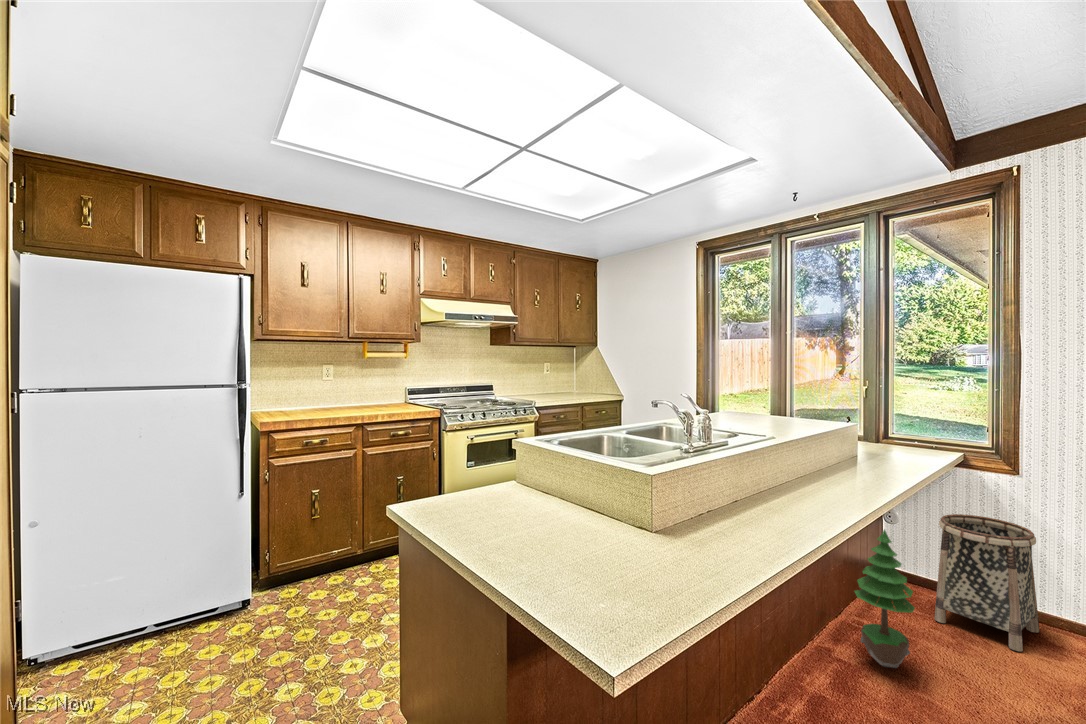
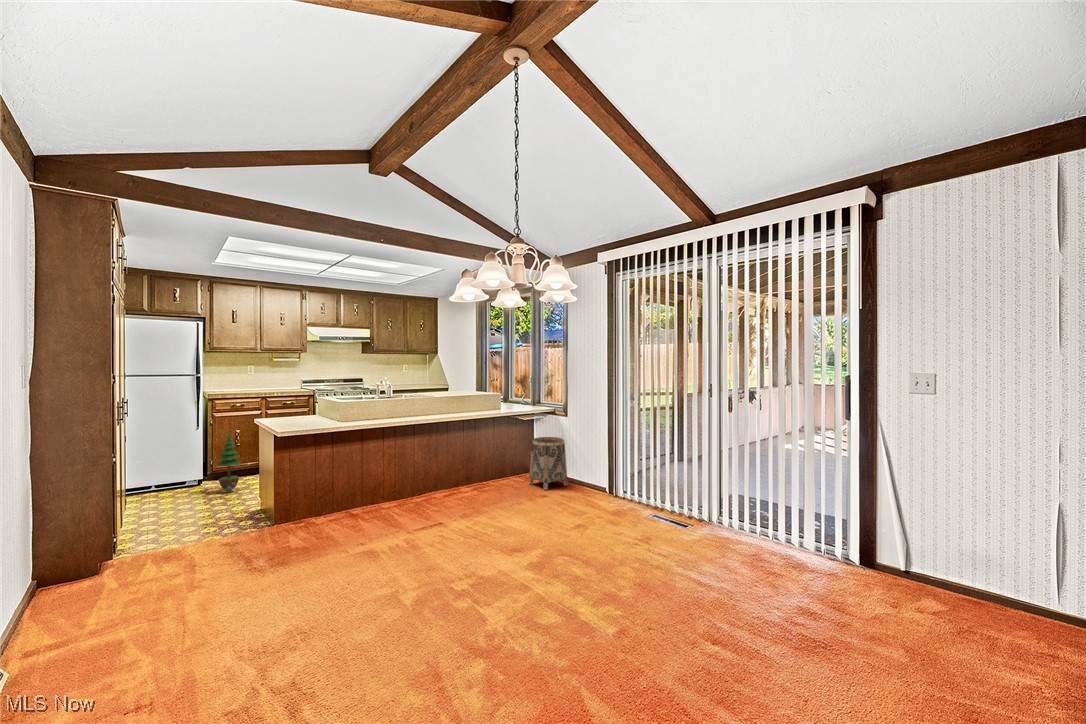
potted tree: present [855,530,915,668] -> present [217,434,241,492]

